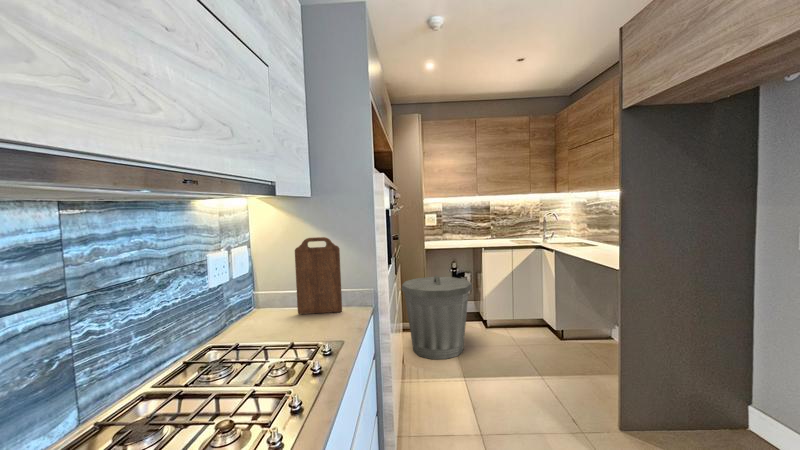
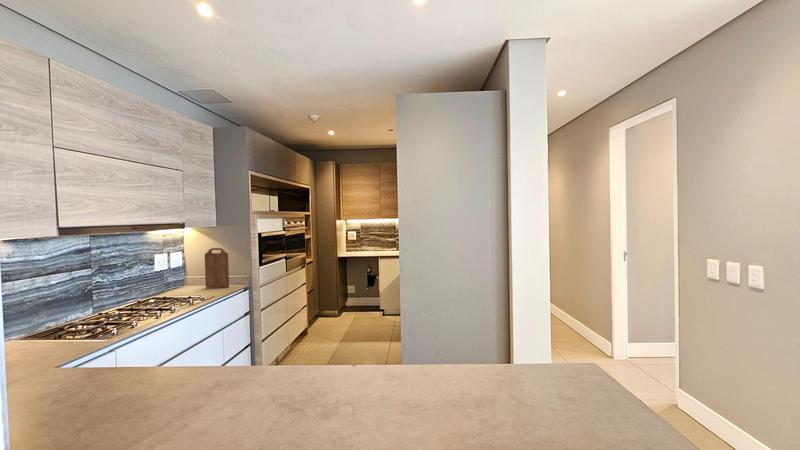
trash can: present [402,275,472,359] -> none [312,275,360,332]

